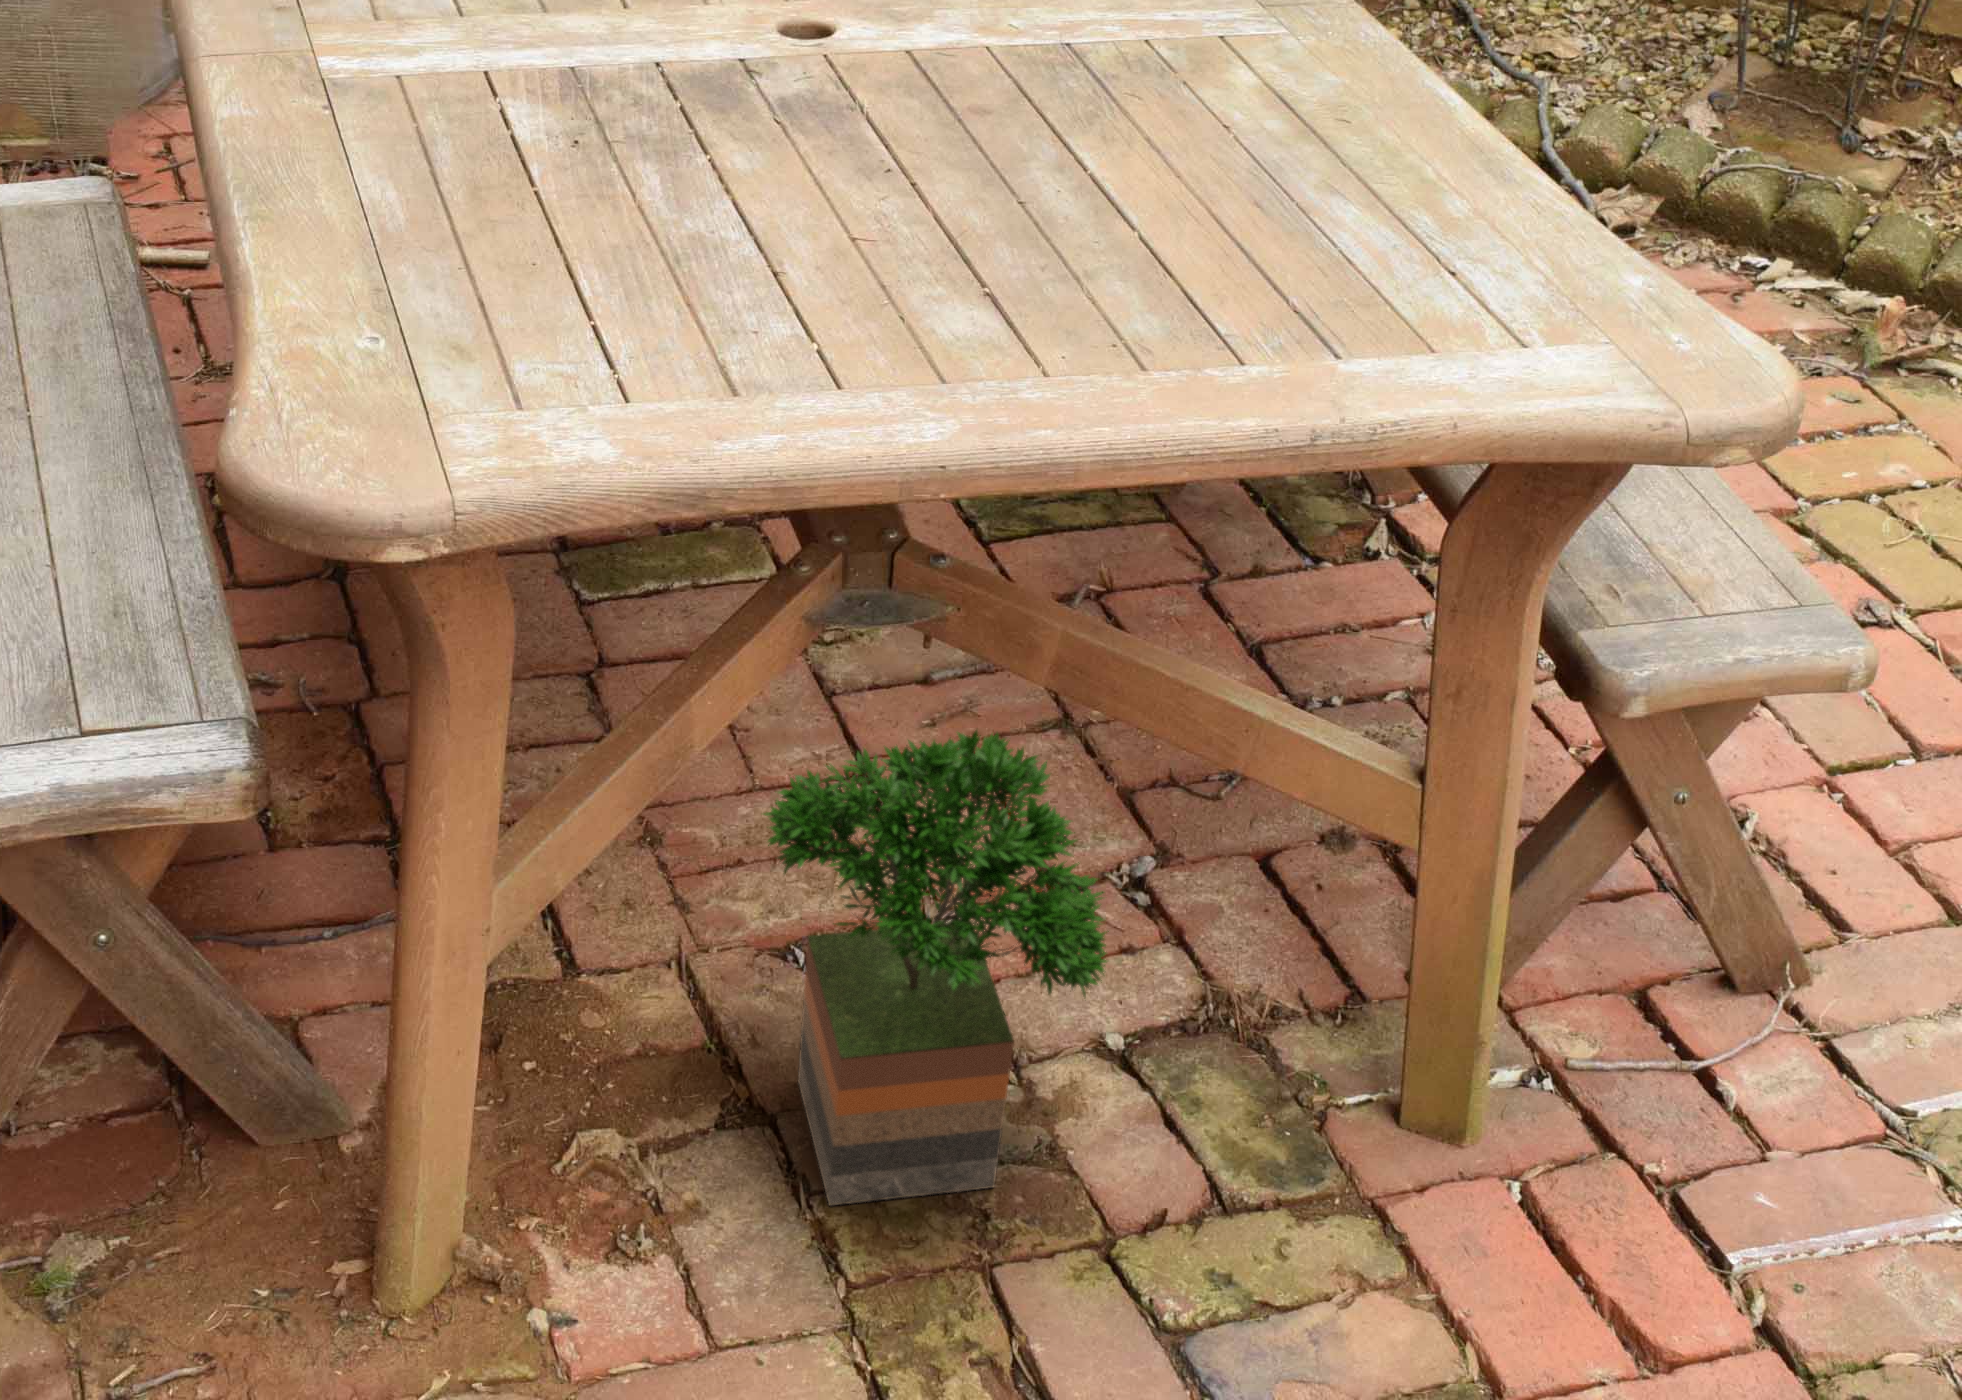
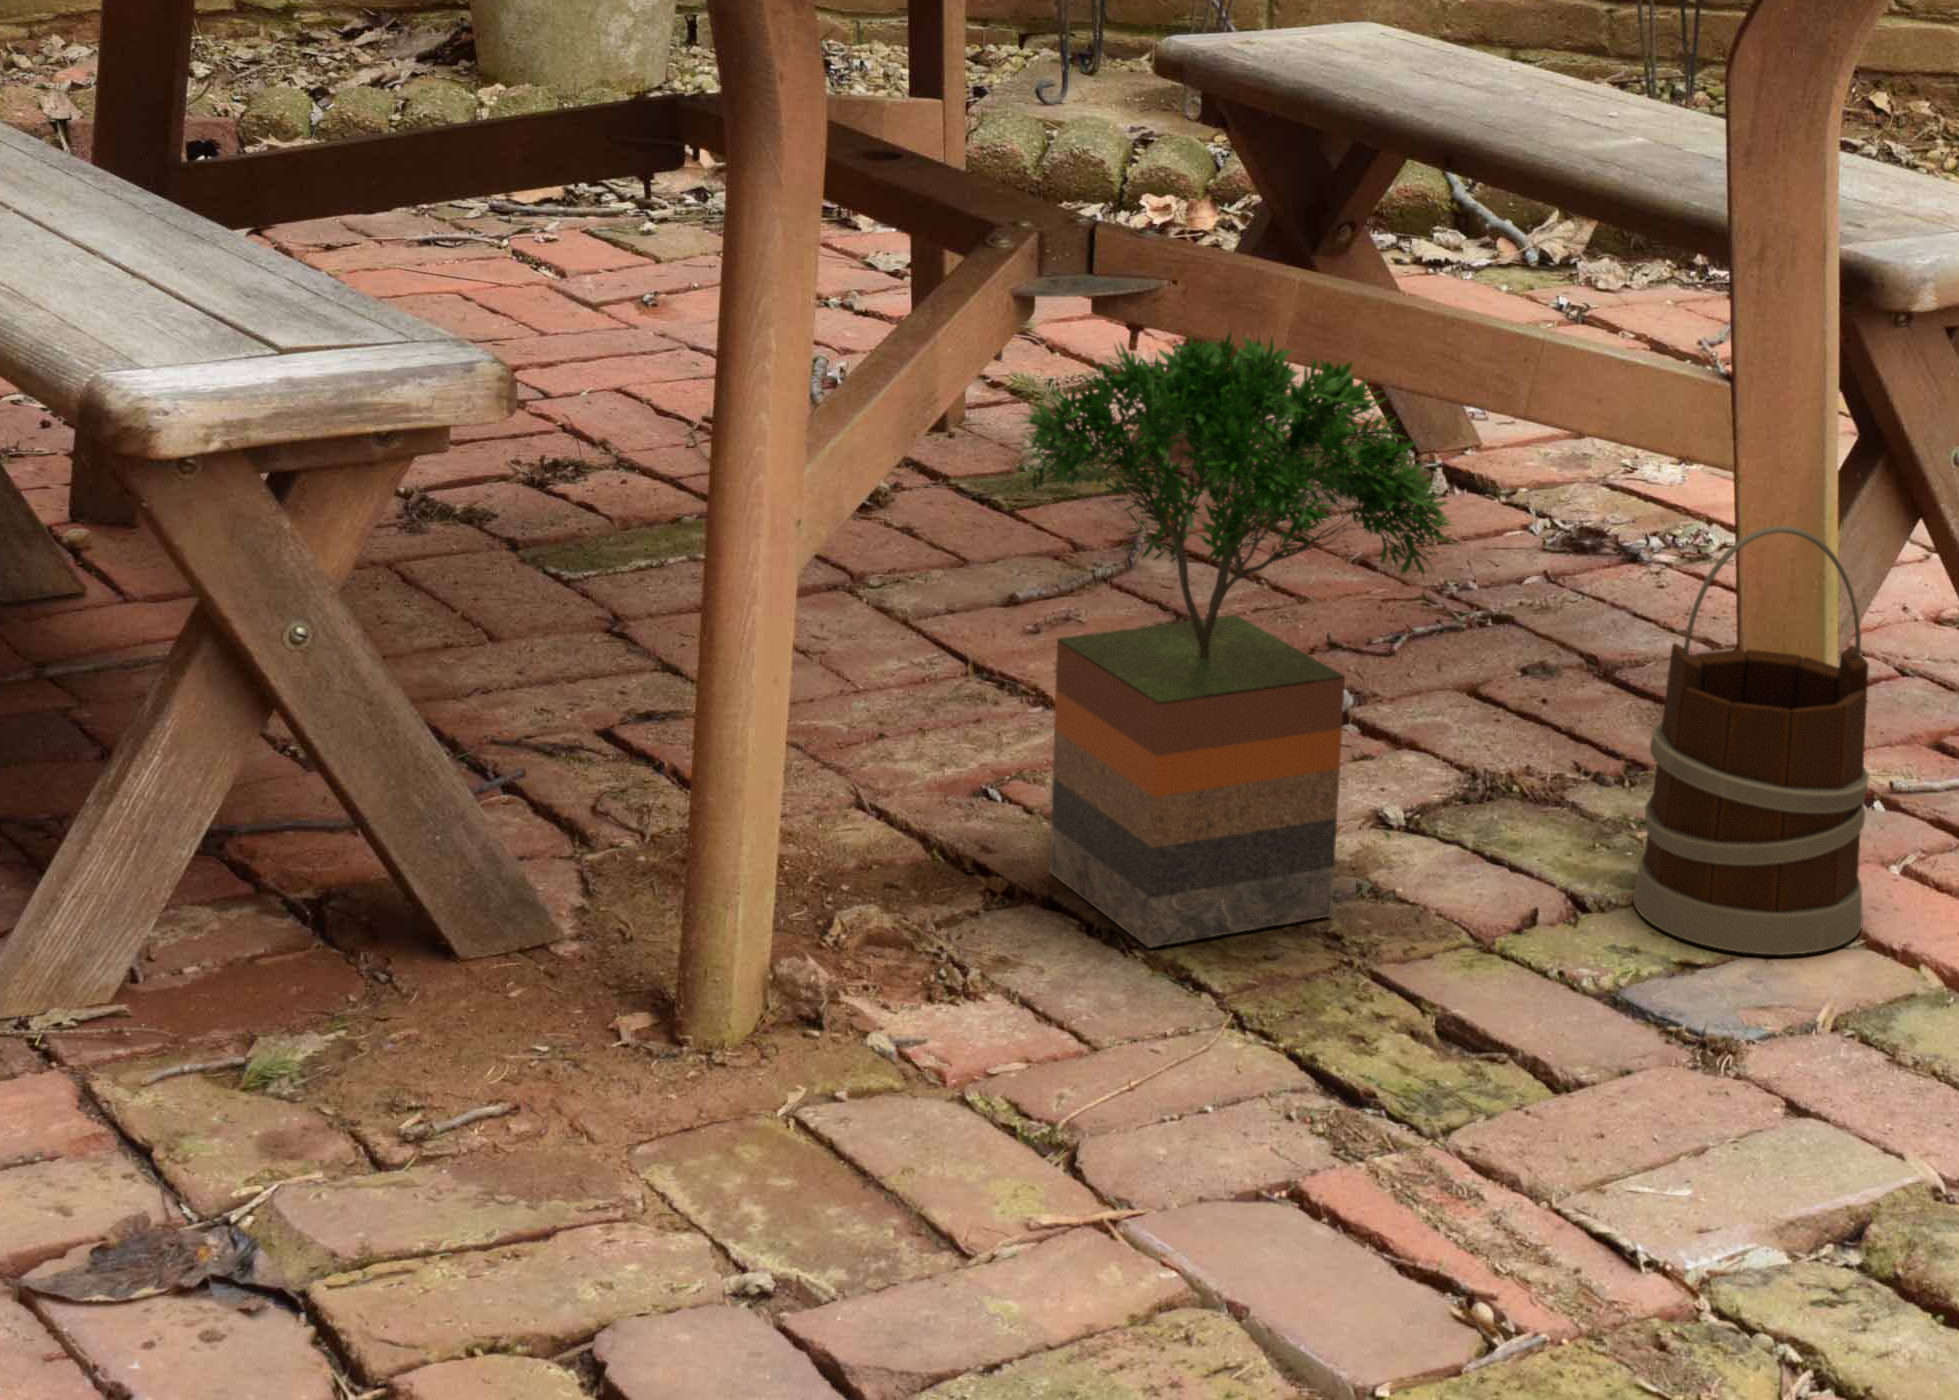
wooden bucket: none [1249,1000,1463,1320] -> present [1633,526,1869,955]

